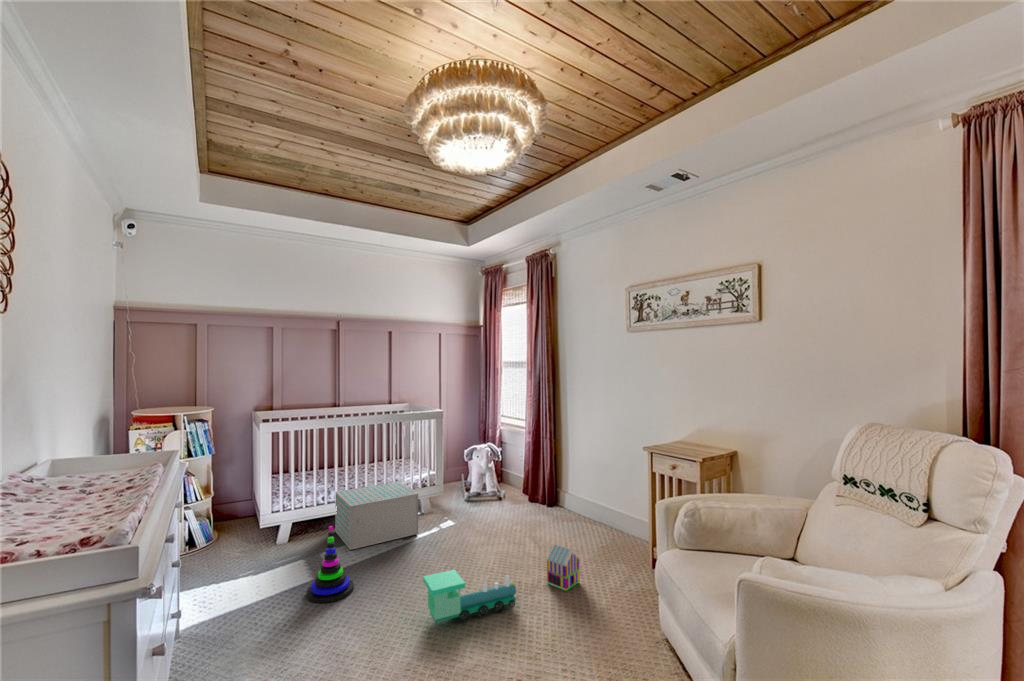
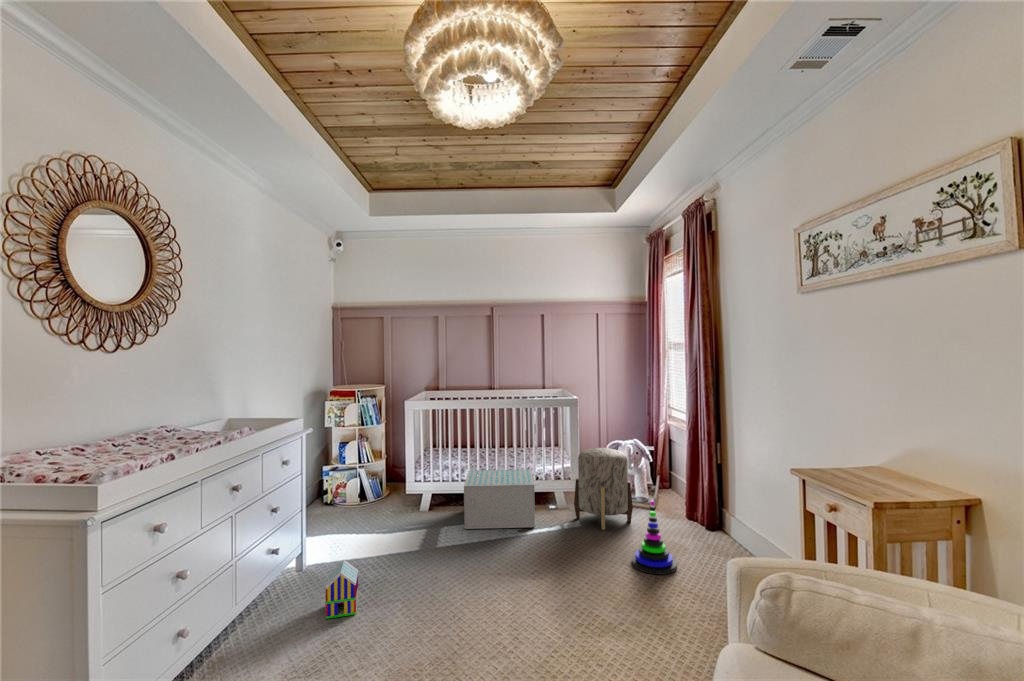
ottoman: none [444,453,494,524] -> present [574,448,633,530]
stacking toy: present [307,526,354,603] -> present [632,501,677,575]
toy house: present [547,545,580,591] -> present [326,560,358,619]
toy train: present [423,570,518,623] -> none [452,573,566,640]

